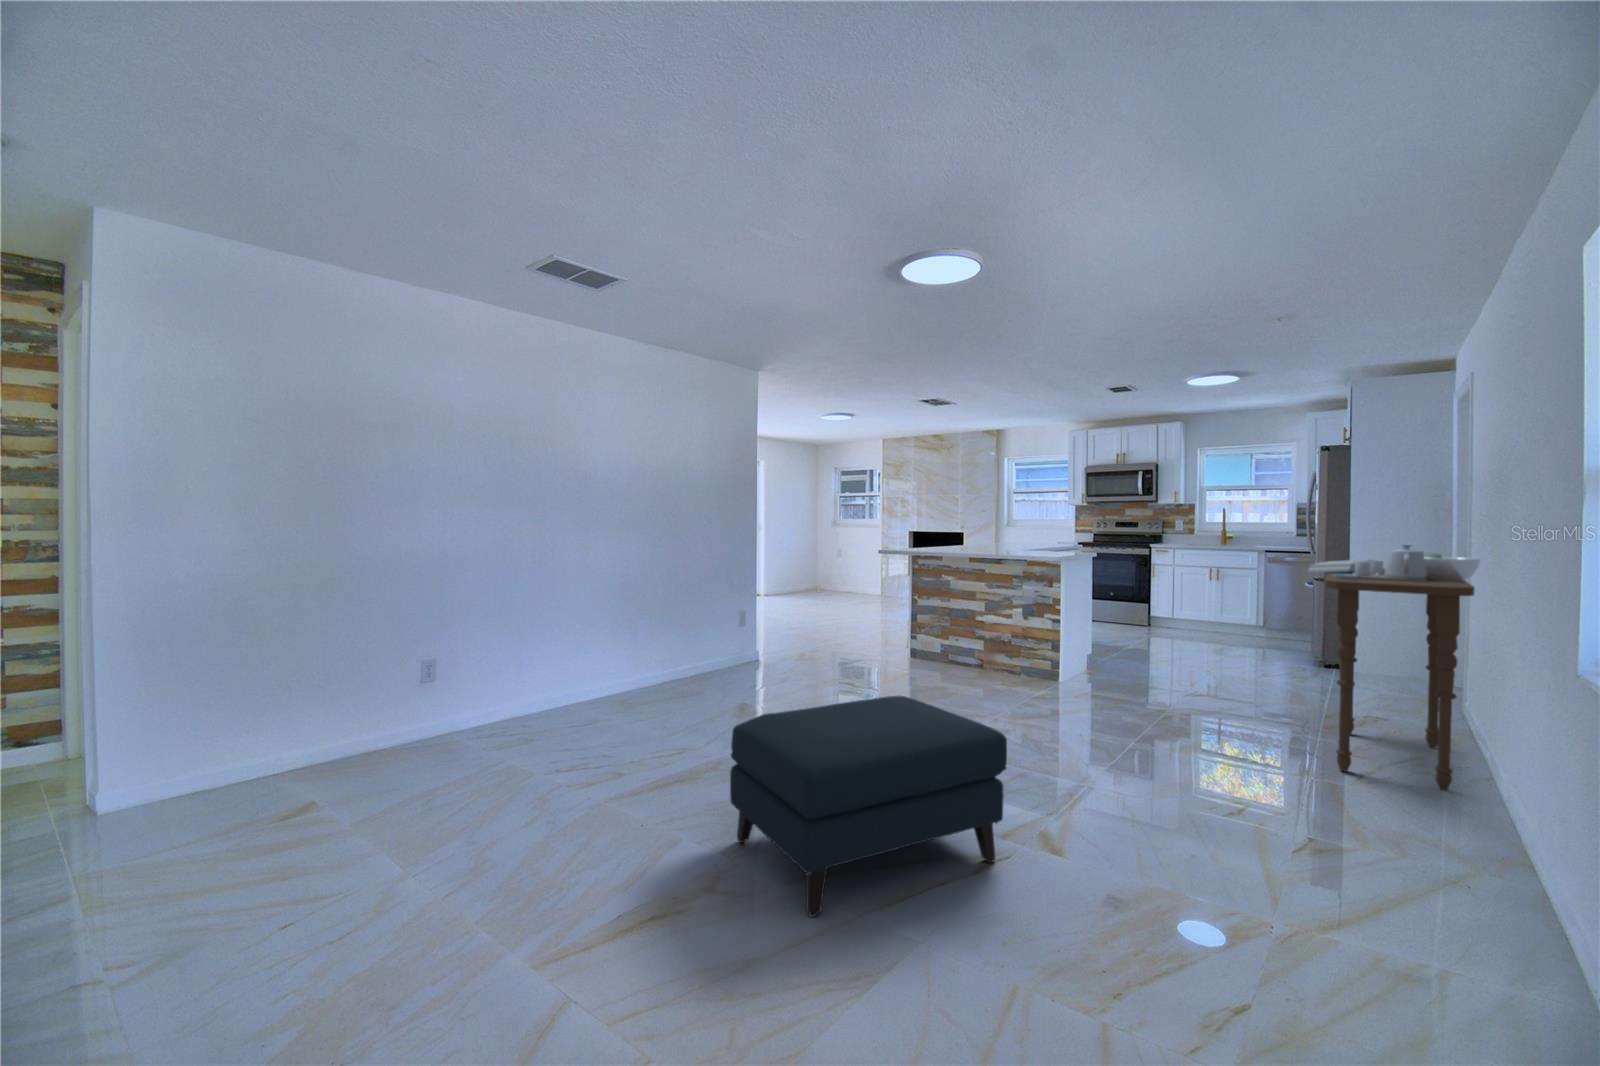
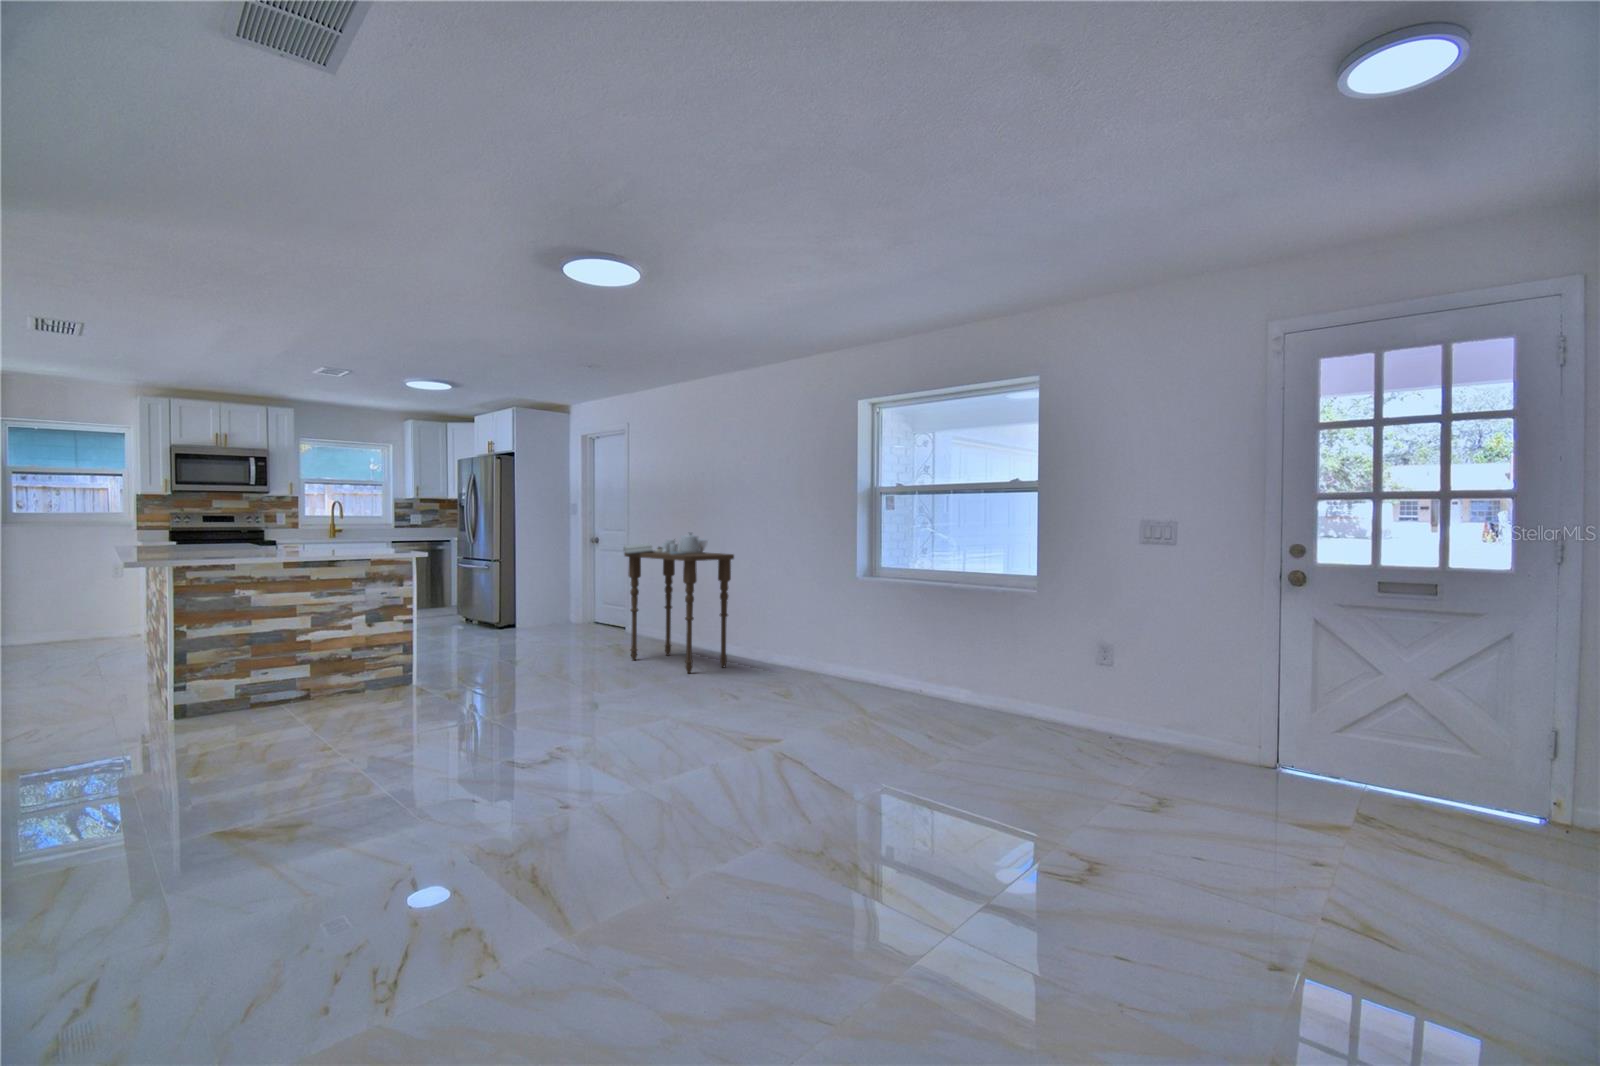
ottoman: present [730,696,1007,917] -> none [666,662,850,816]

